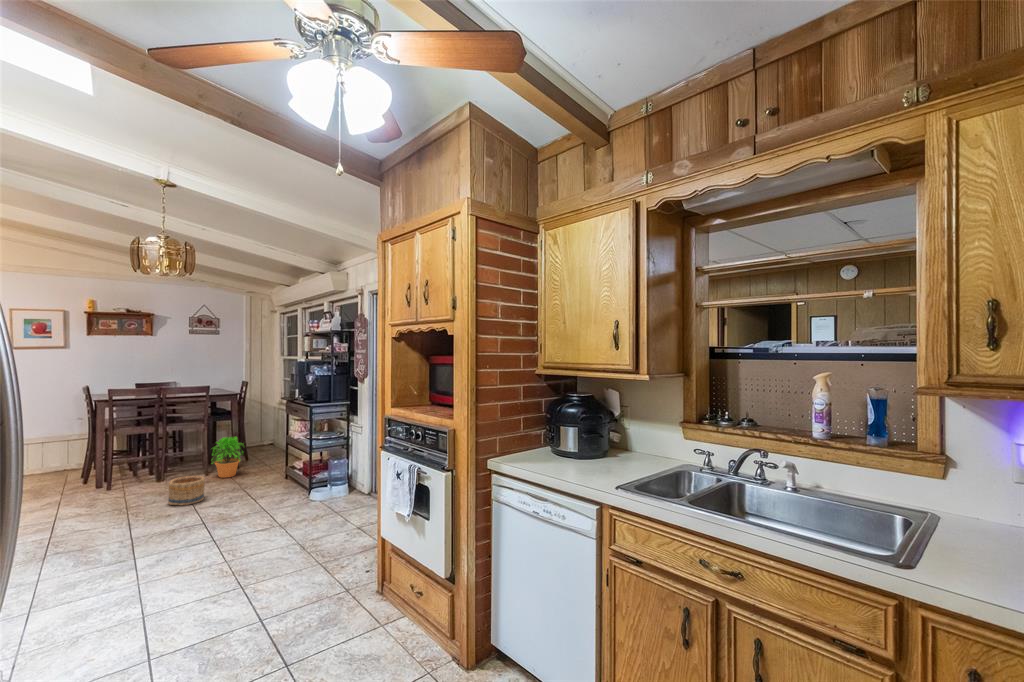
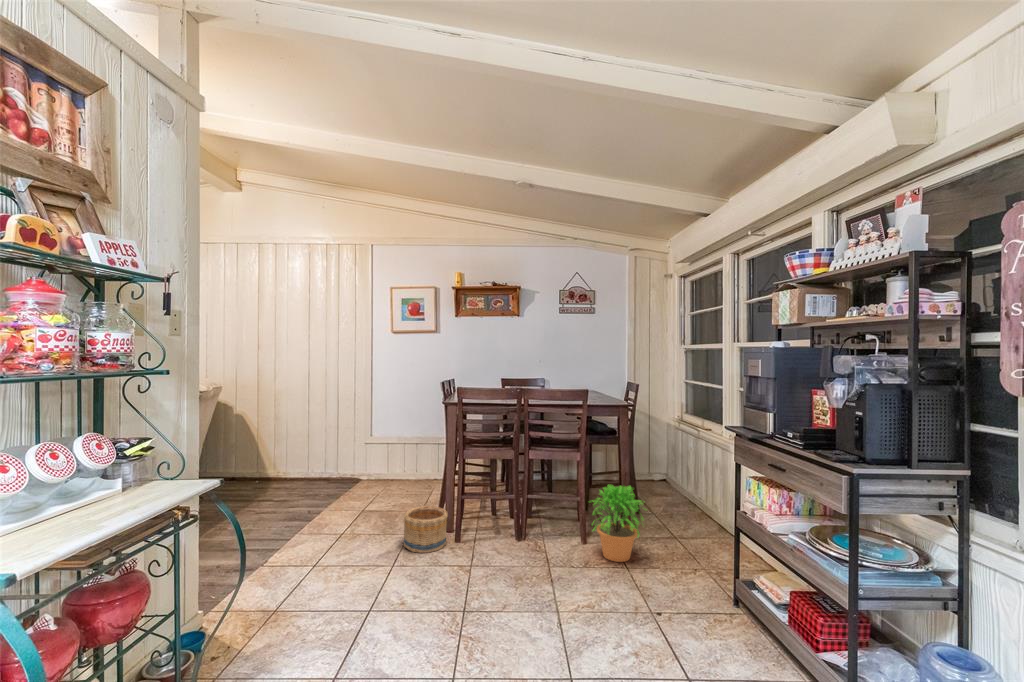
basket: present [168,476,205,505] -> present [404,506,448,553]

